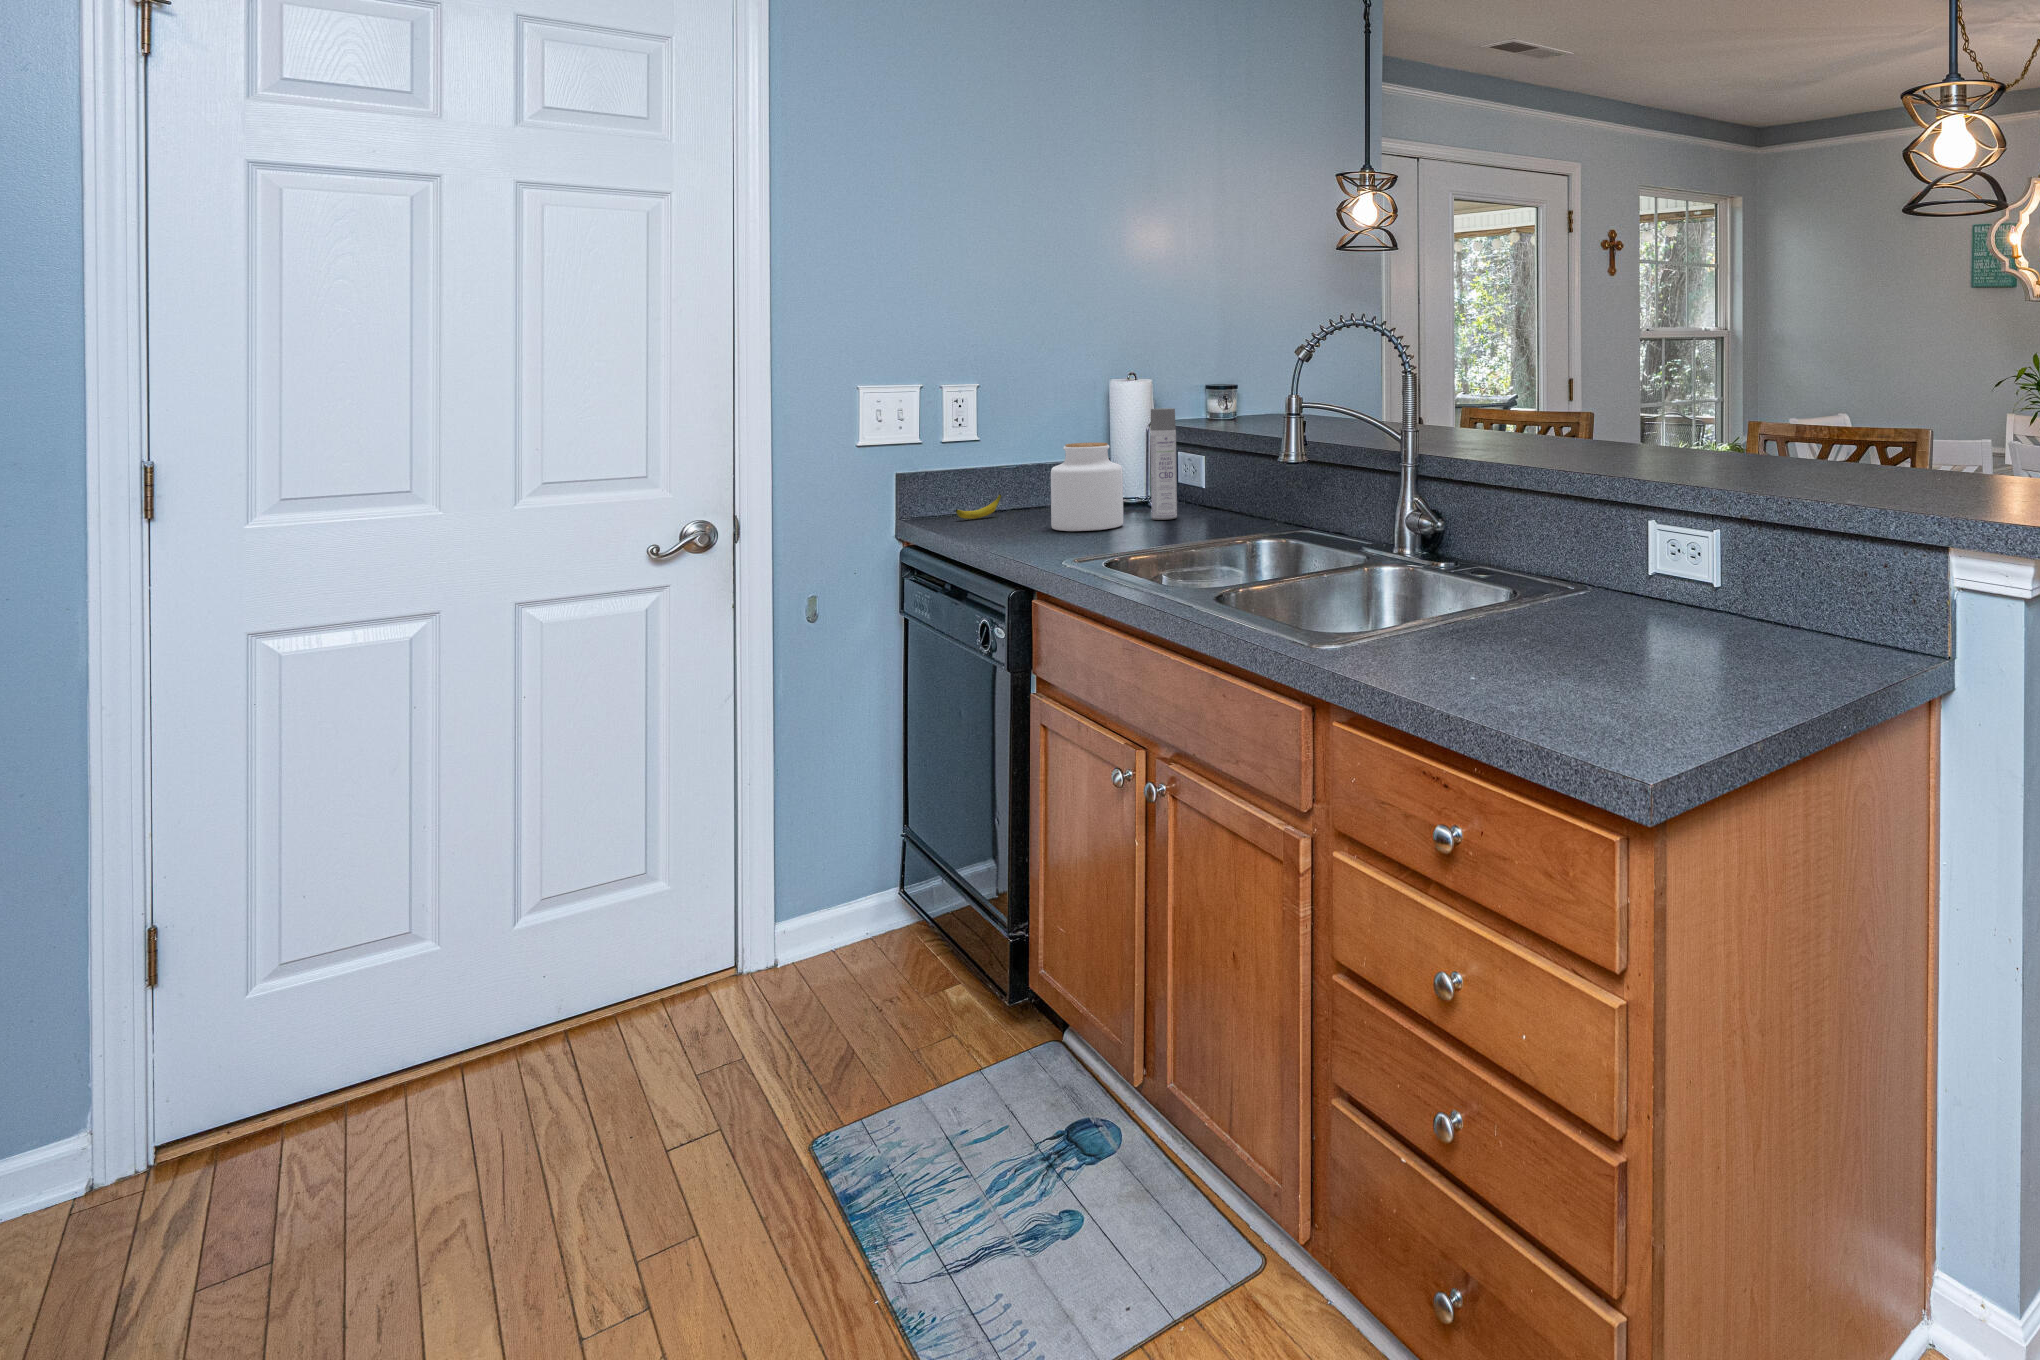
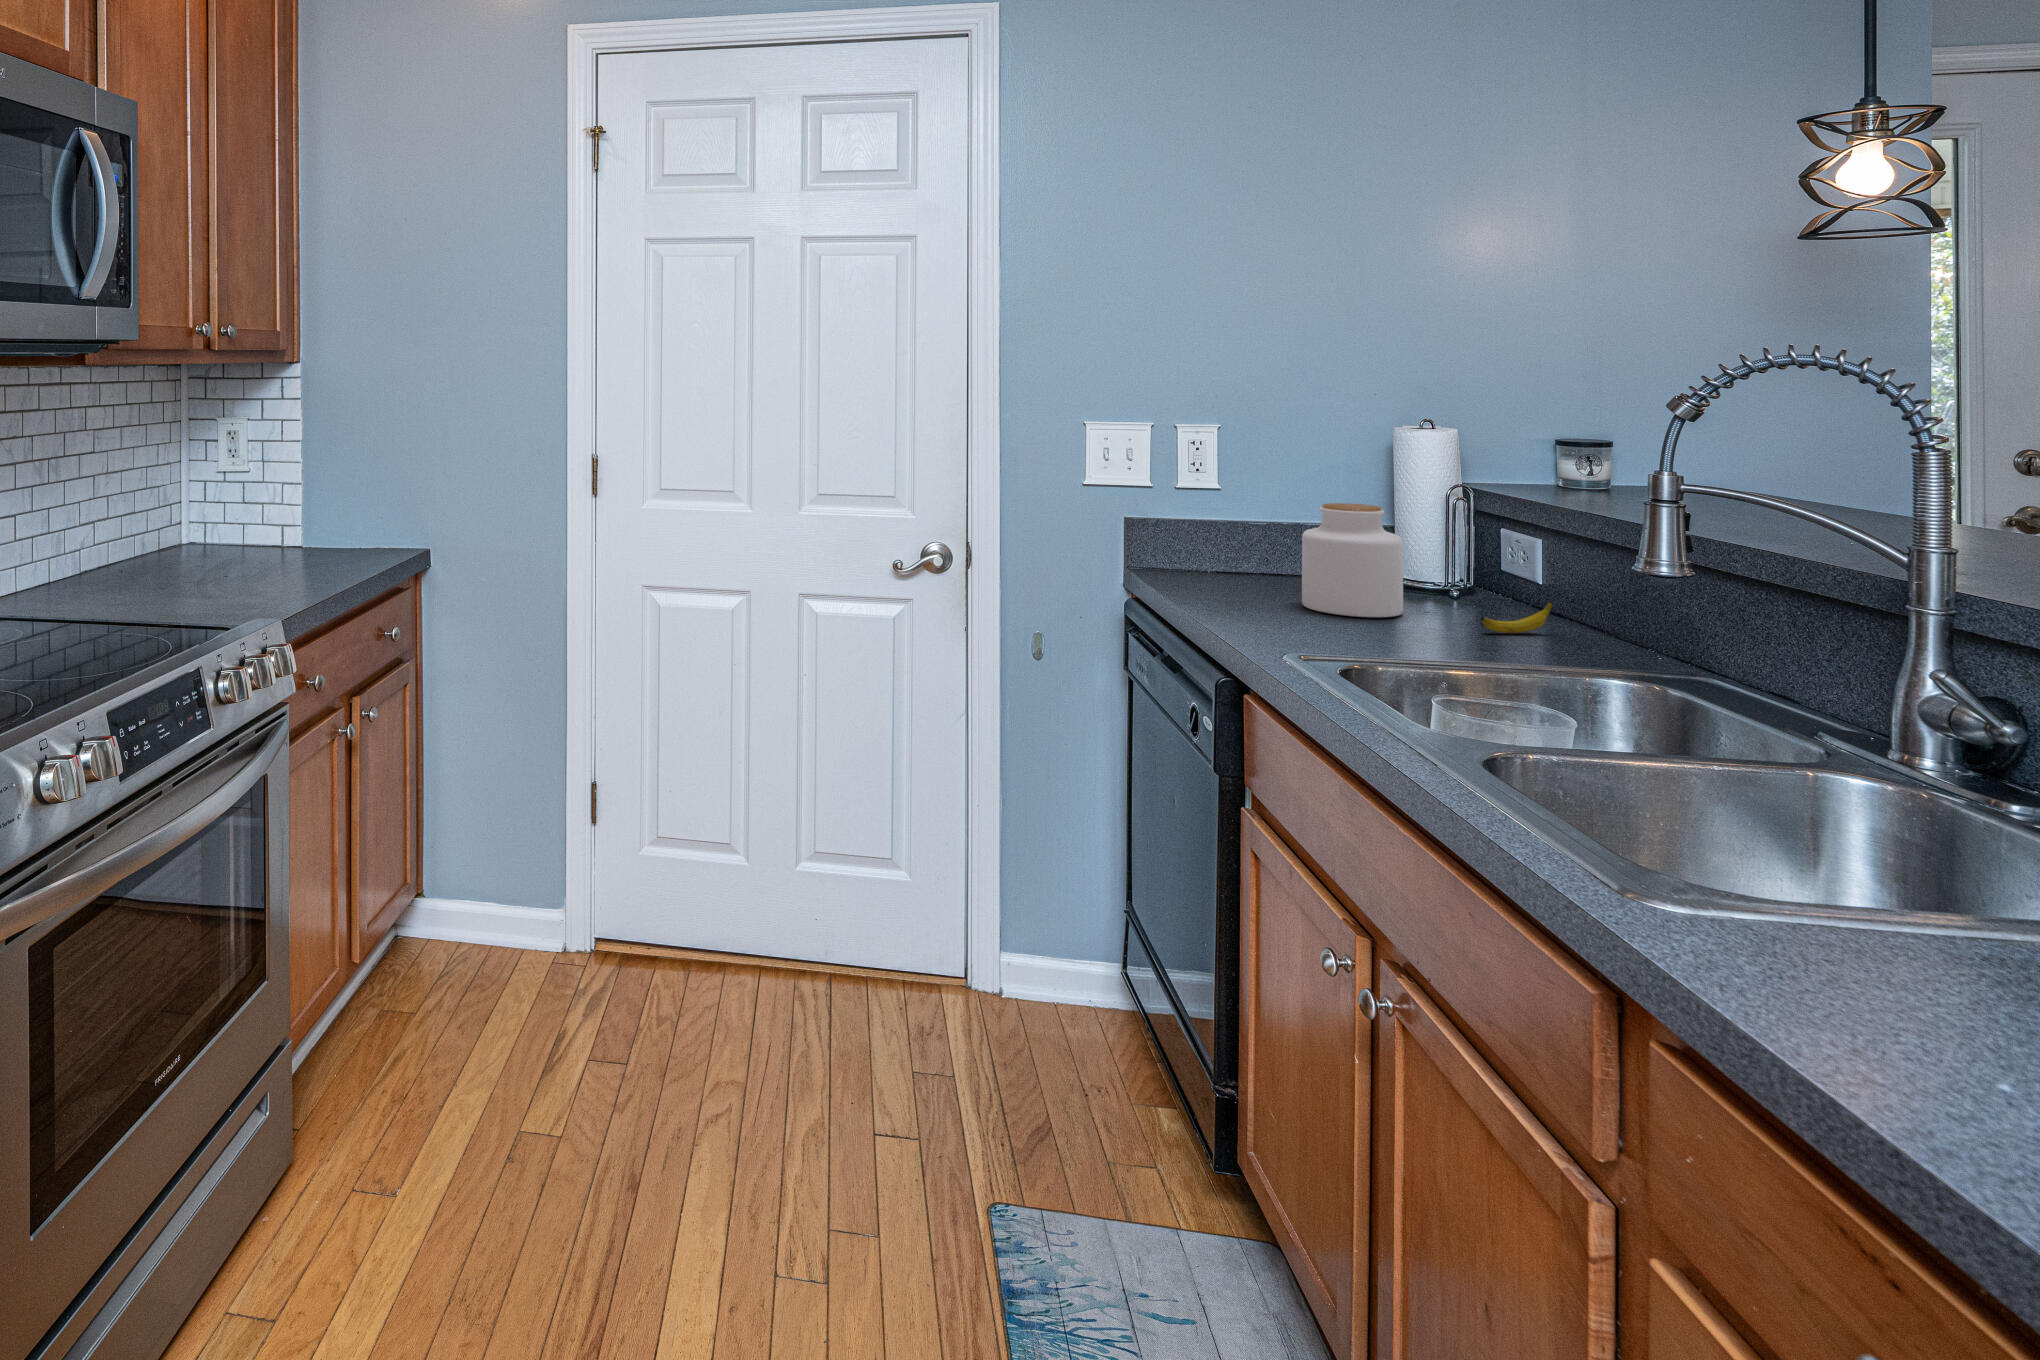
spray bottle: present [1150,408,1177,520] -> none [1450,466,1490,615]
banana: present [955,494,1002,519] -> present [1481,602,1554,633]

